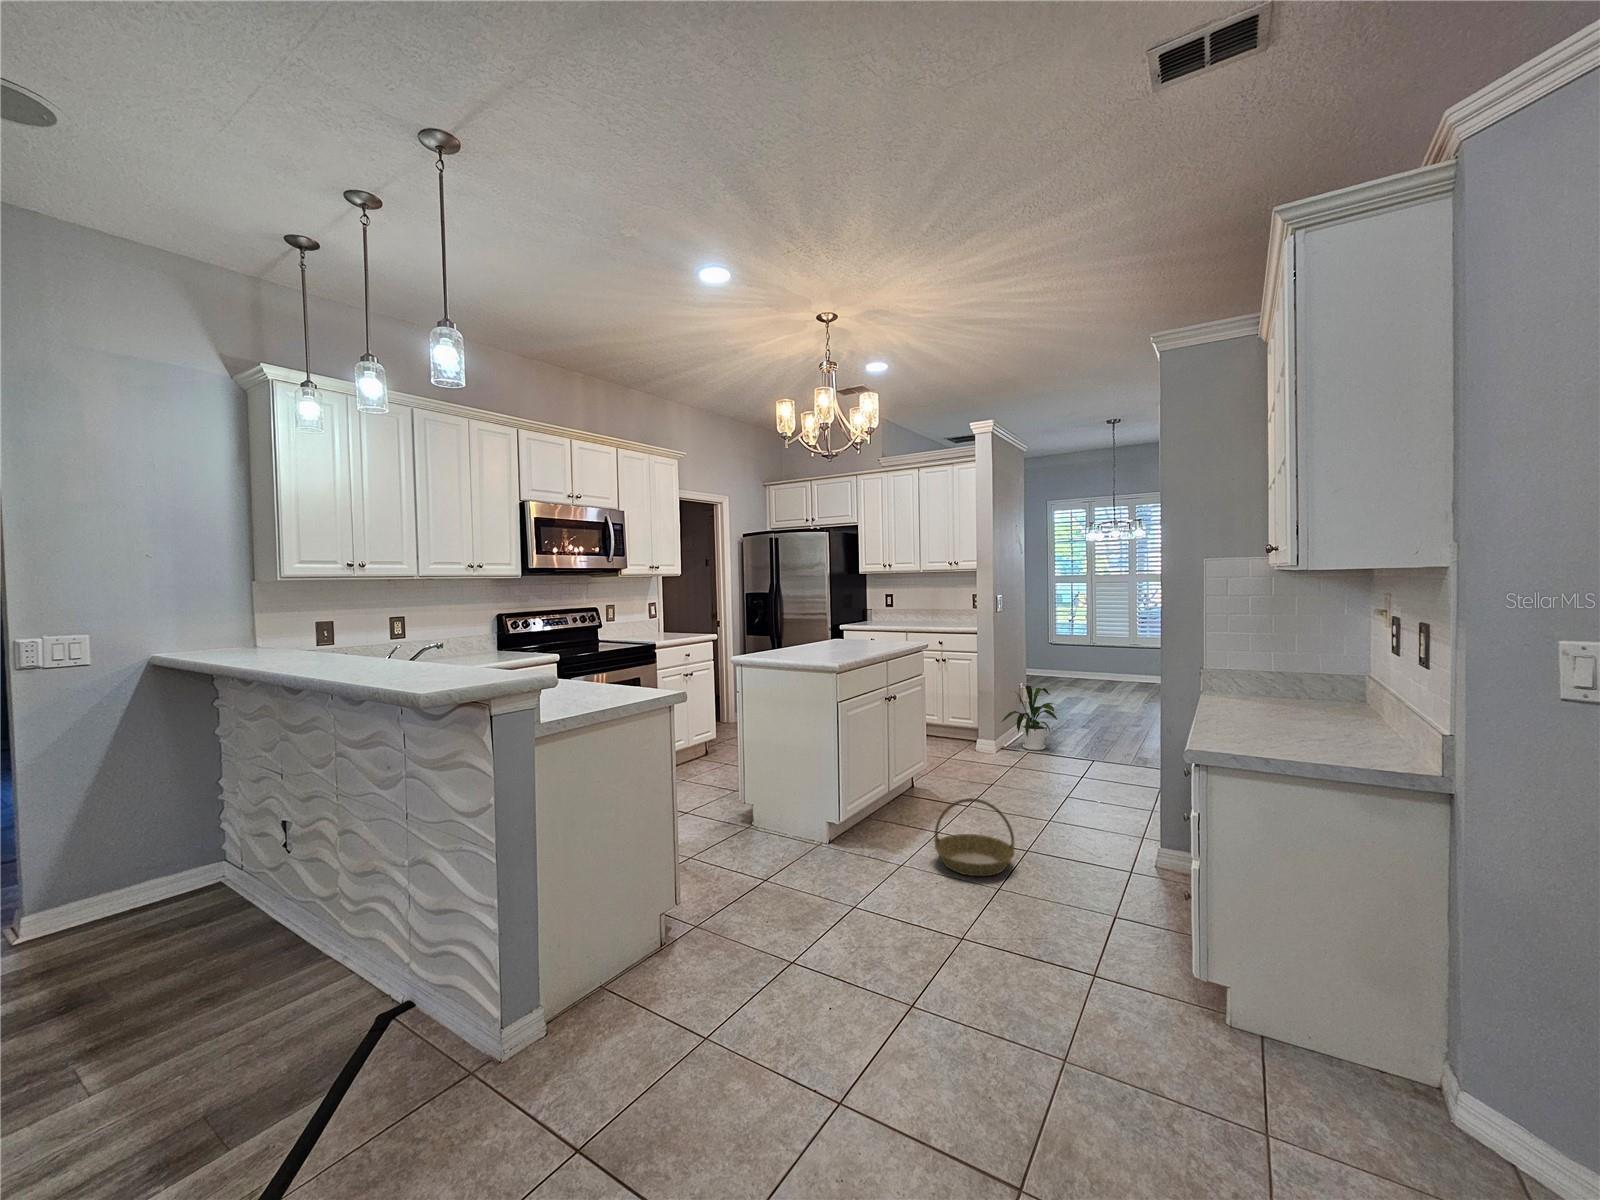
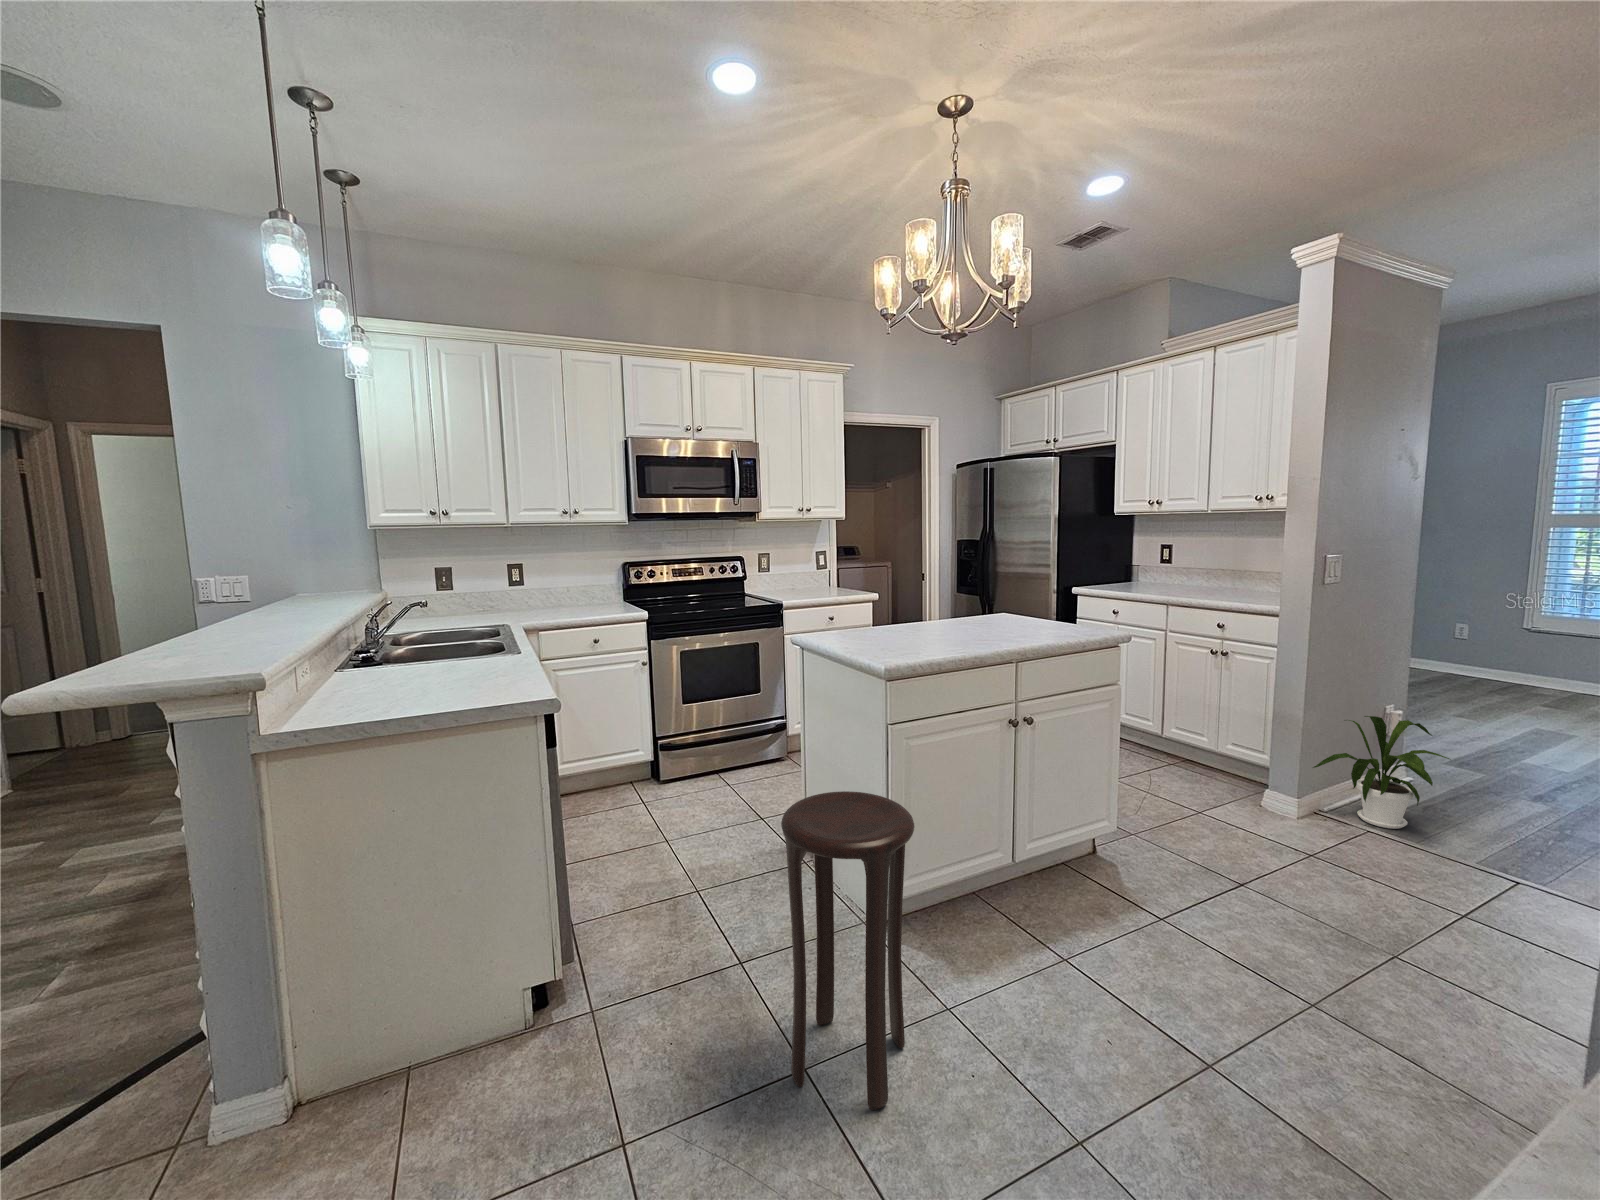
stool: none [834,731,913,911] -> present [781,791,915,1110]
basket: present [934,798,1014,876] -> none [998,940,1149,1102]

